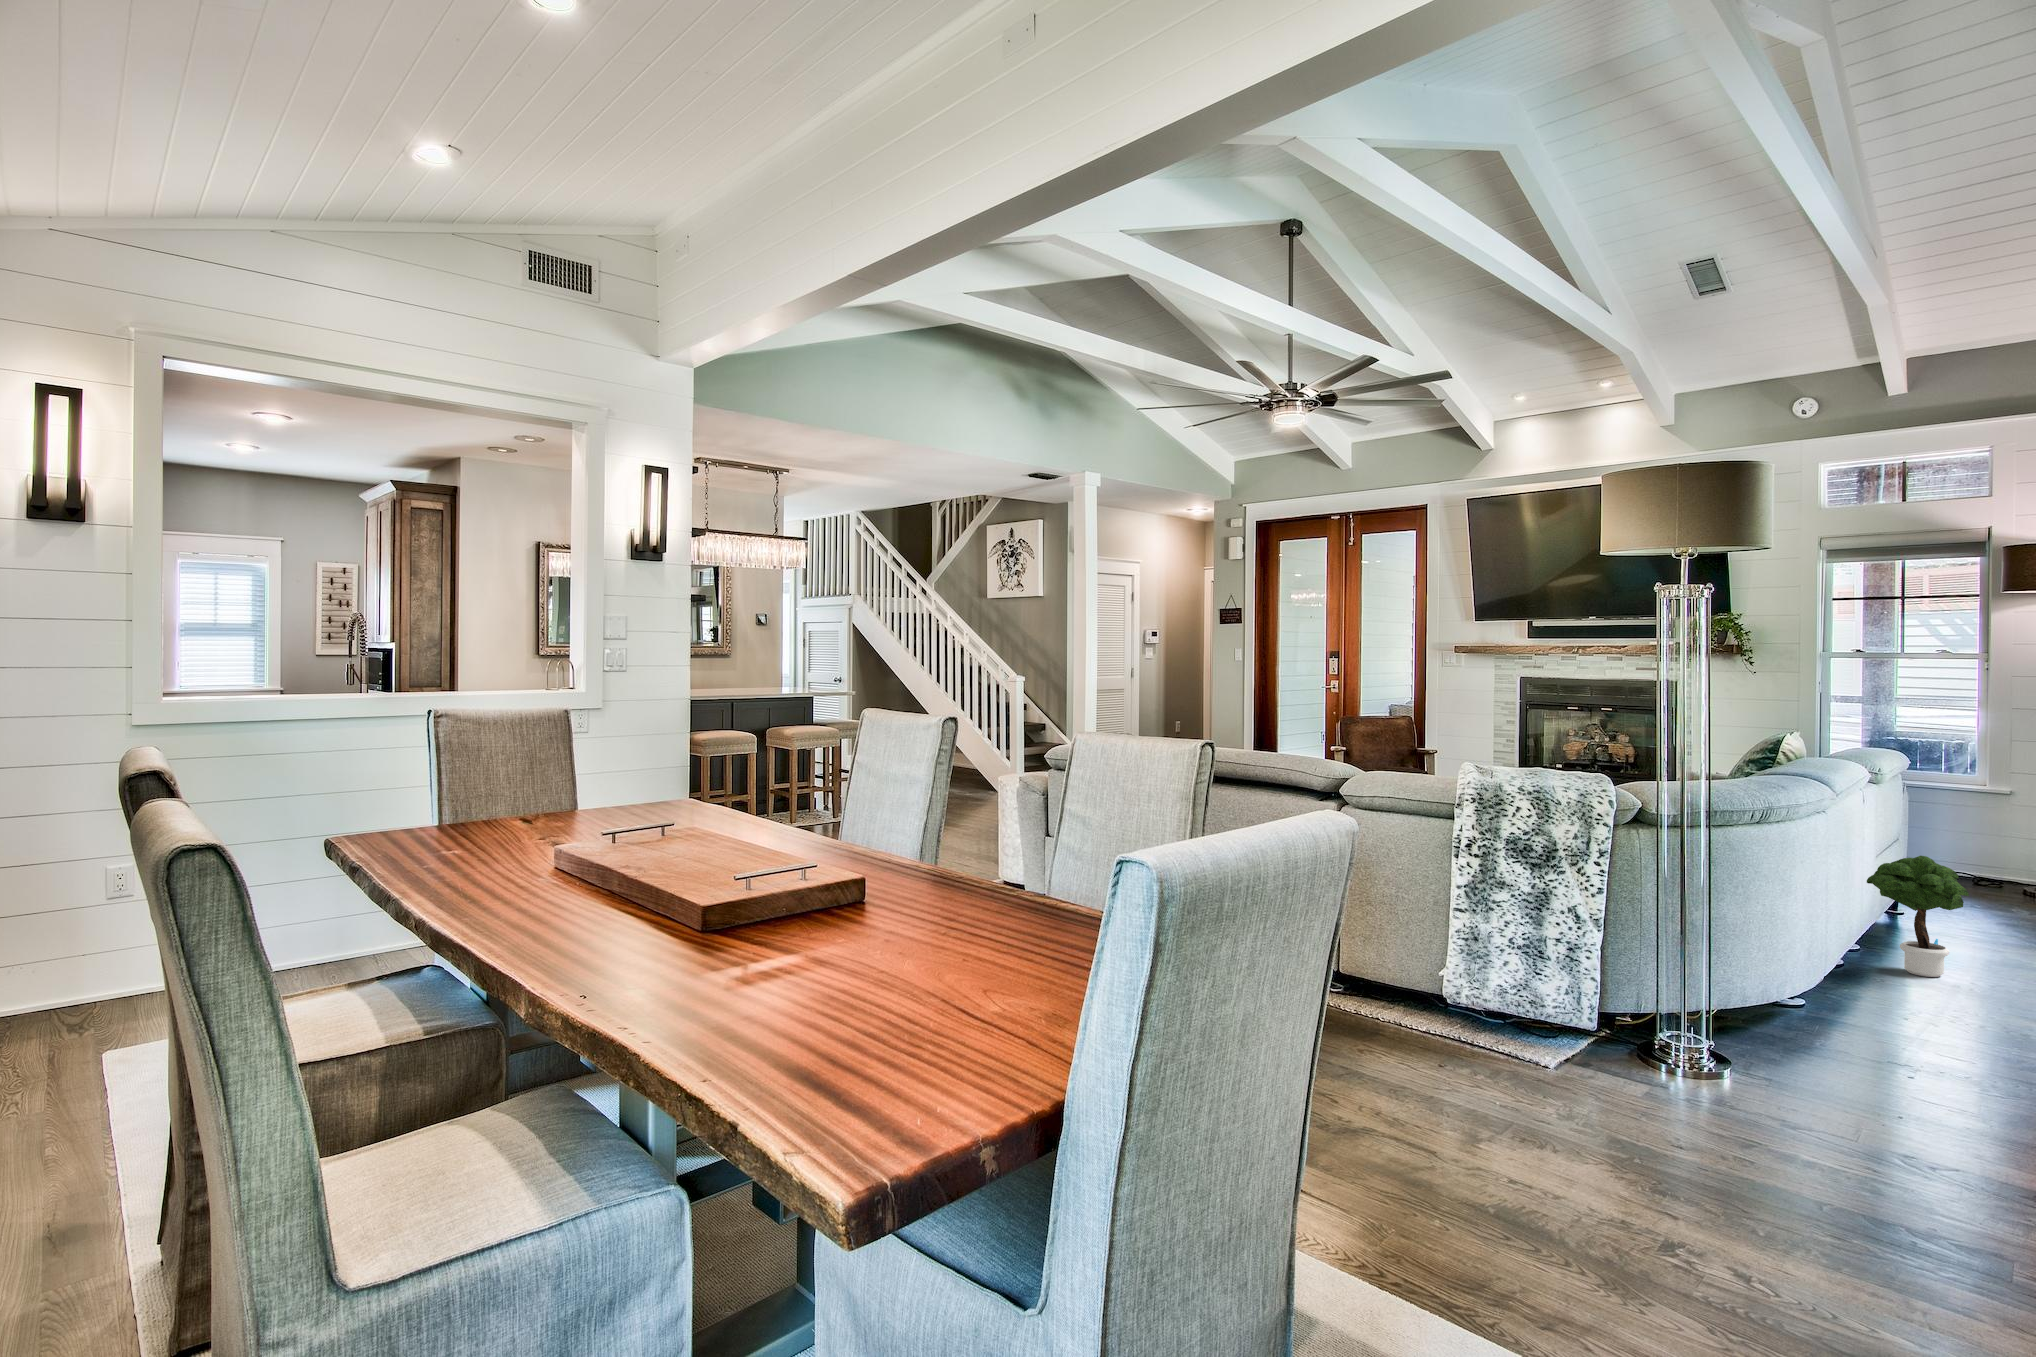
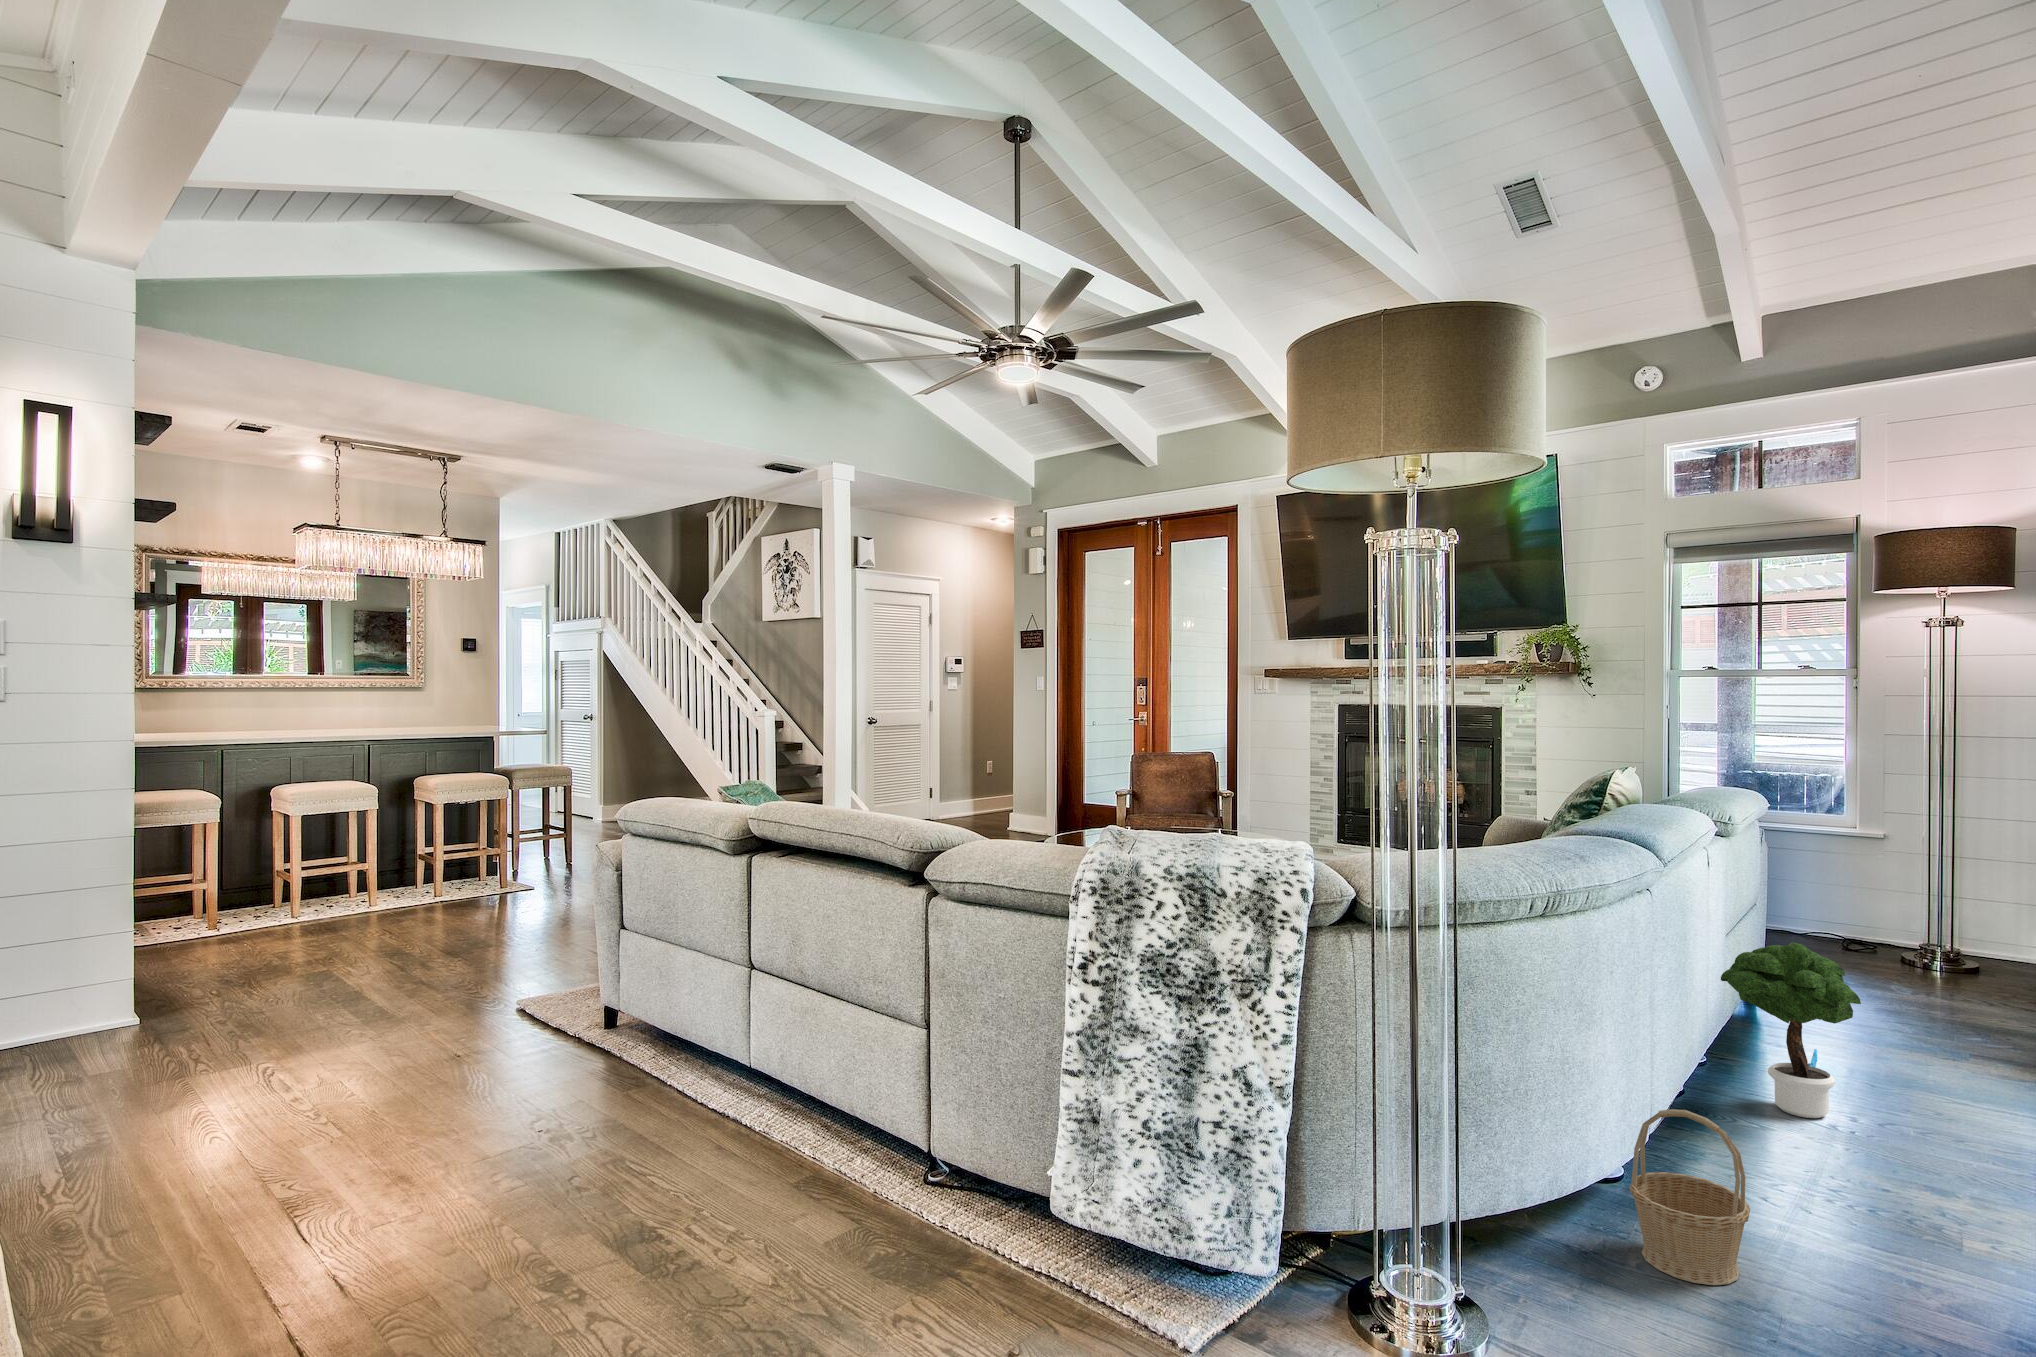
basket: none [1807,944,1886,1046] -> present [1630,1109,1750,1285]

